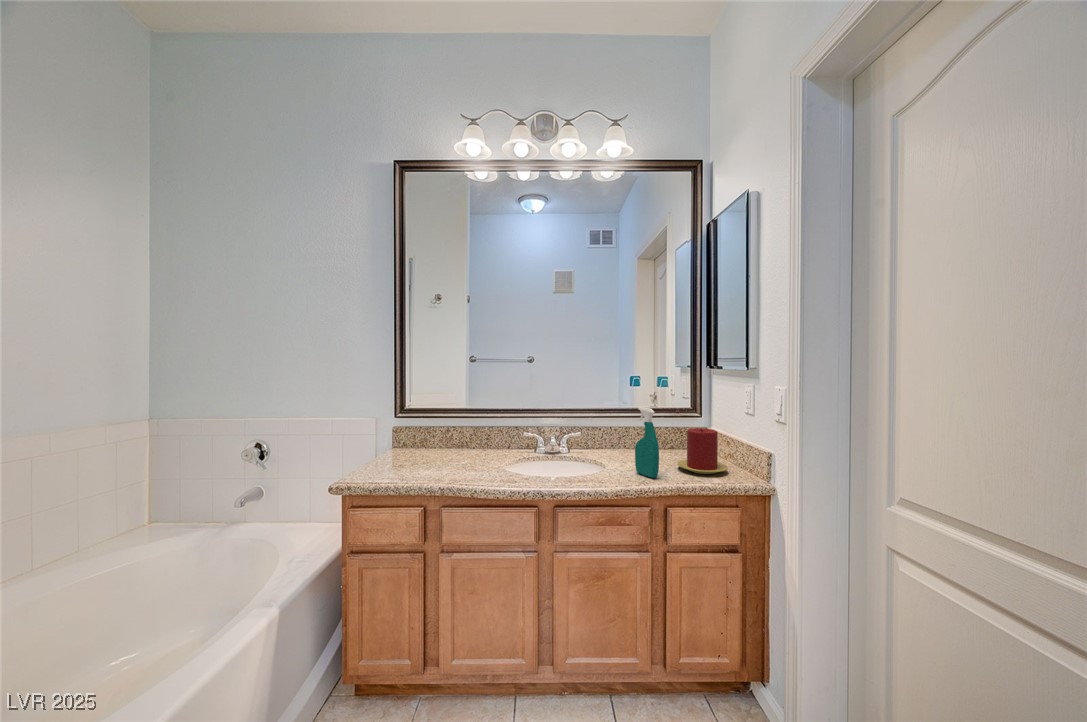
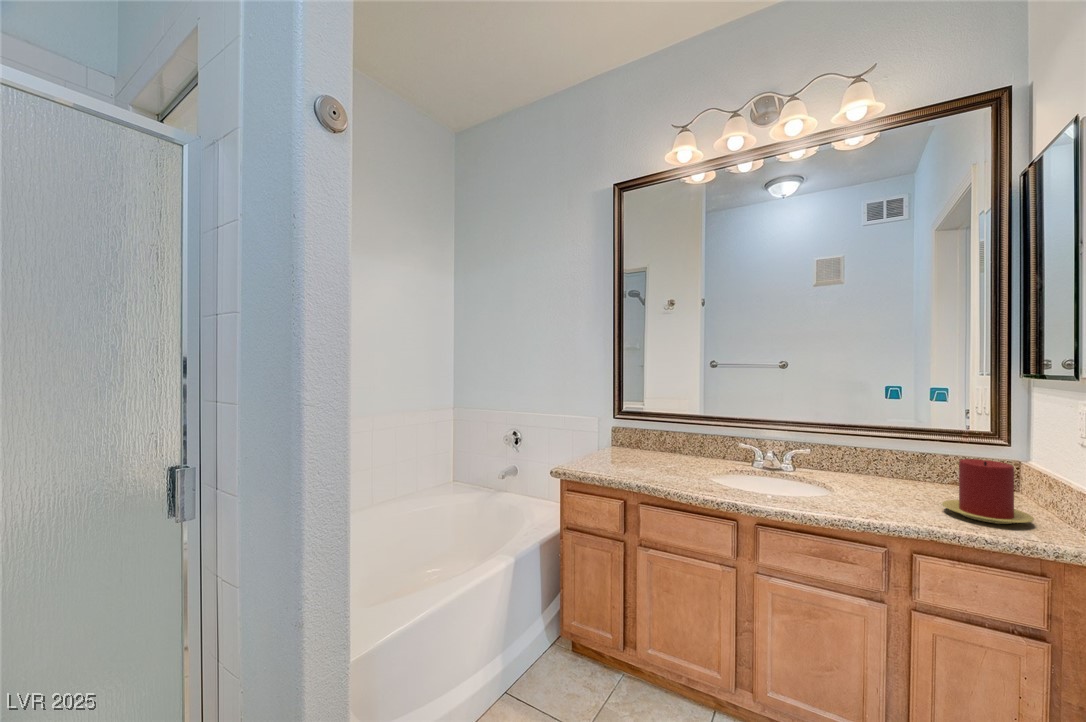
spray bottle: present [635,407,659,478] -> none [870,424,902,513]

